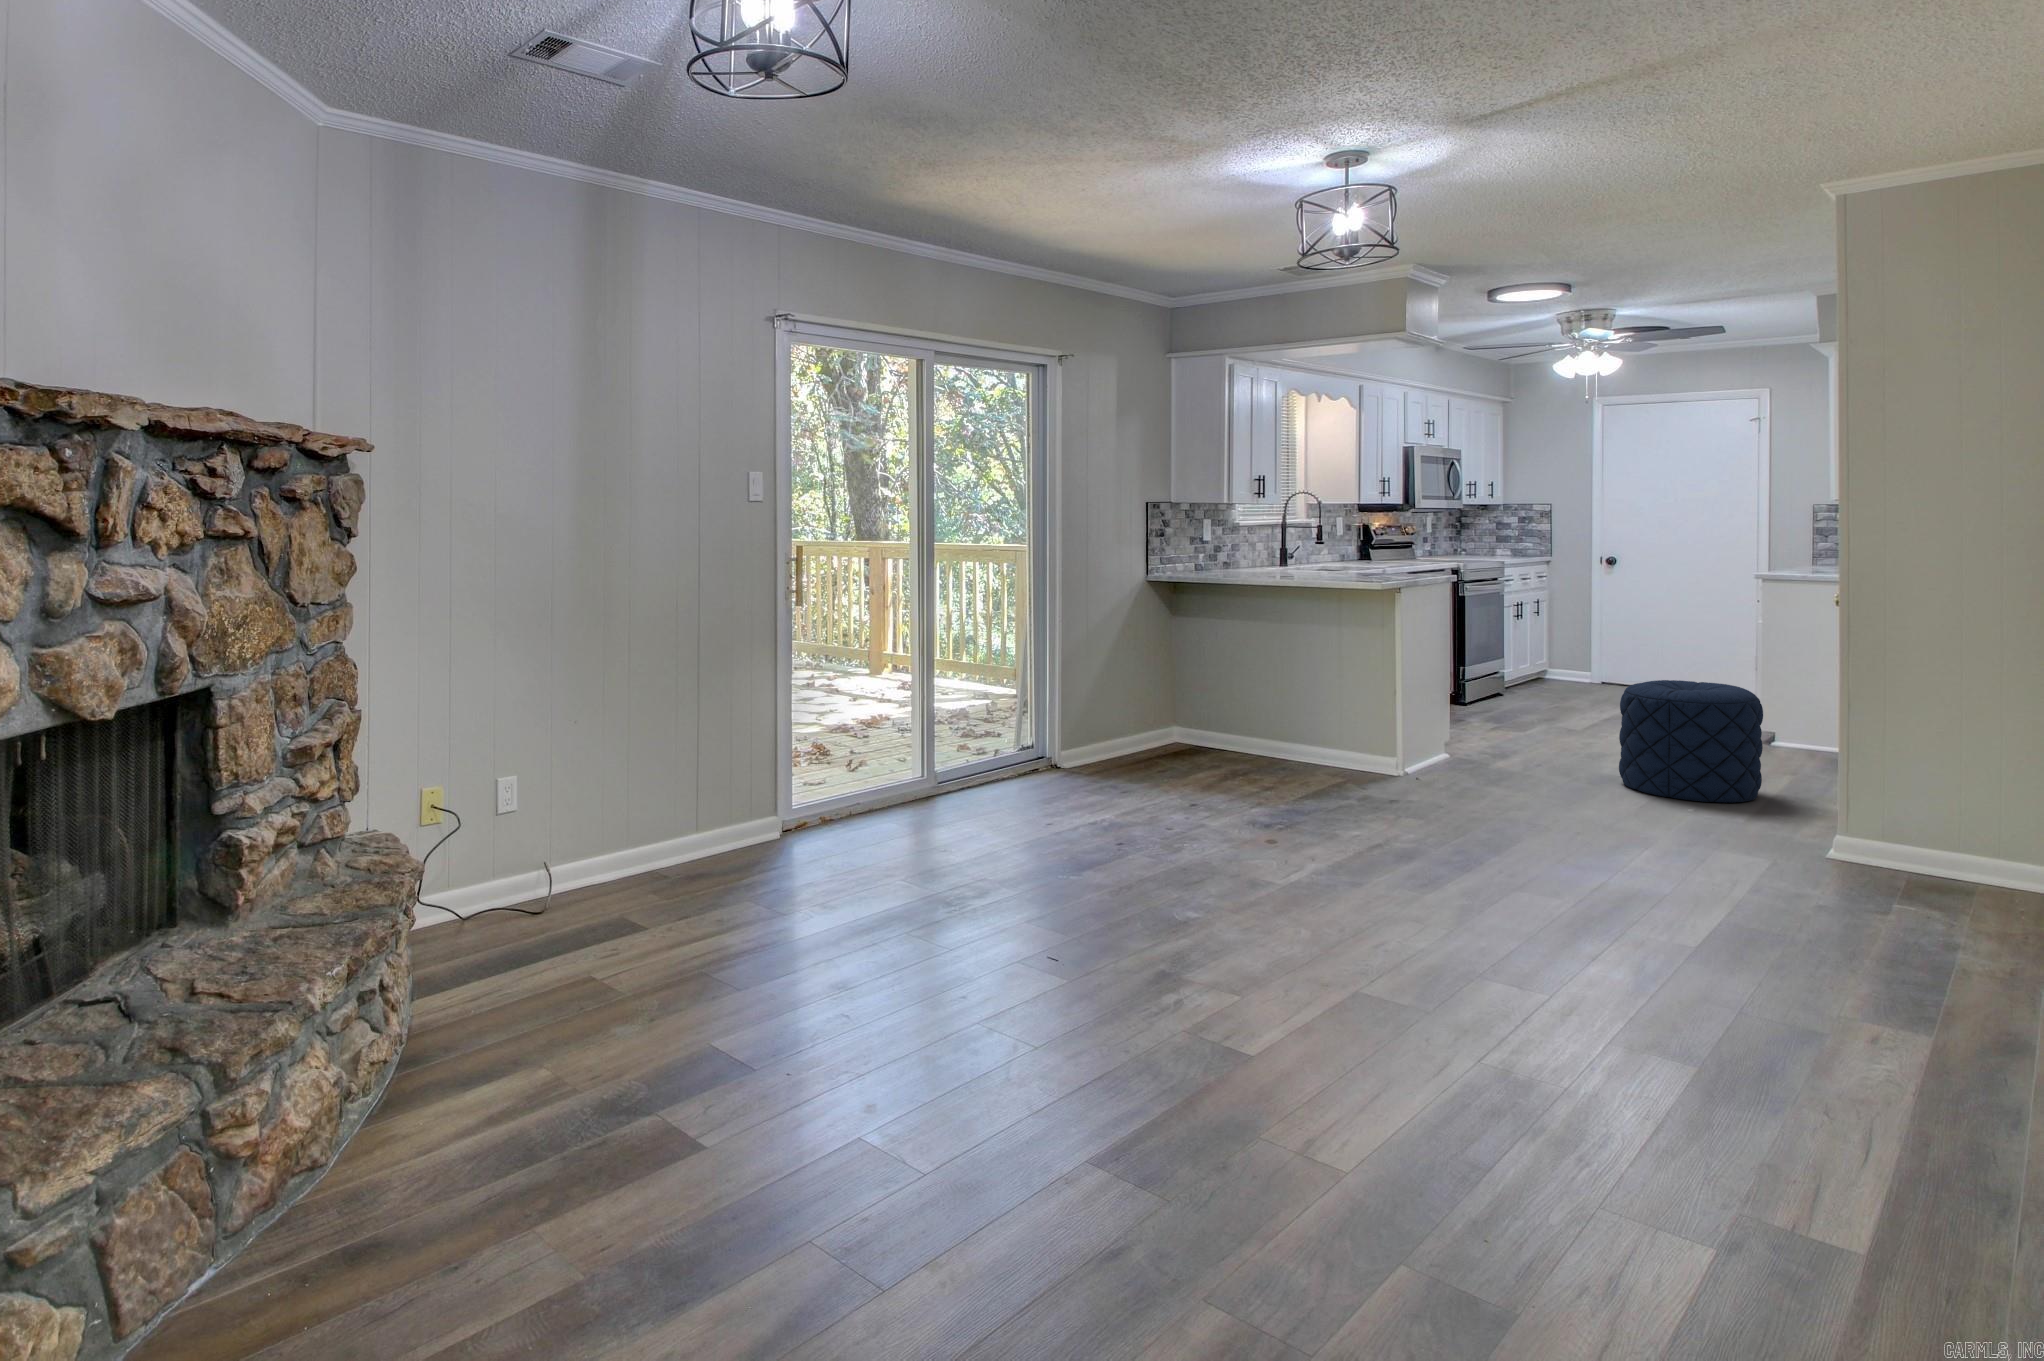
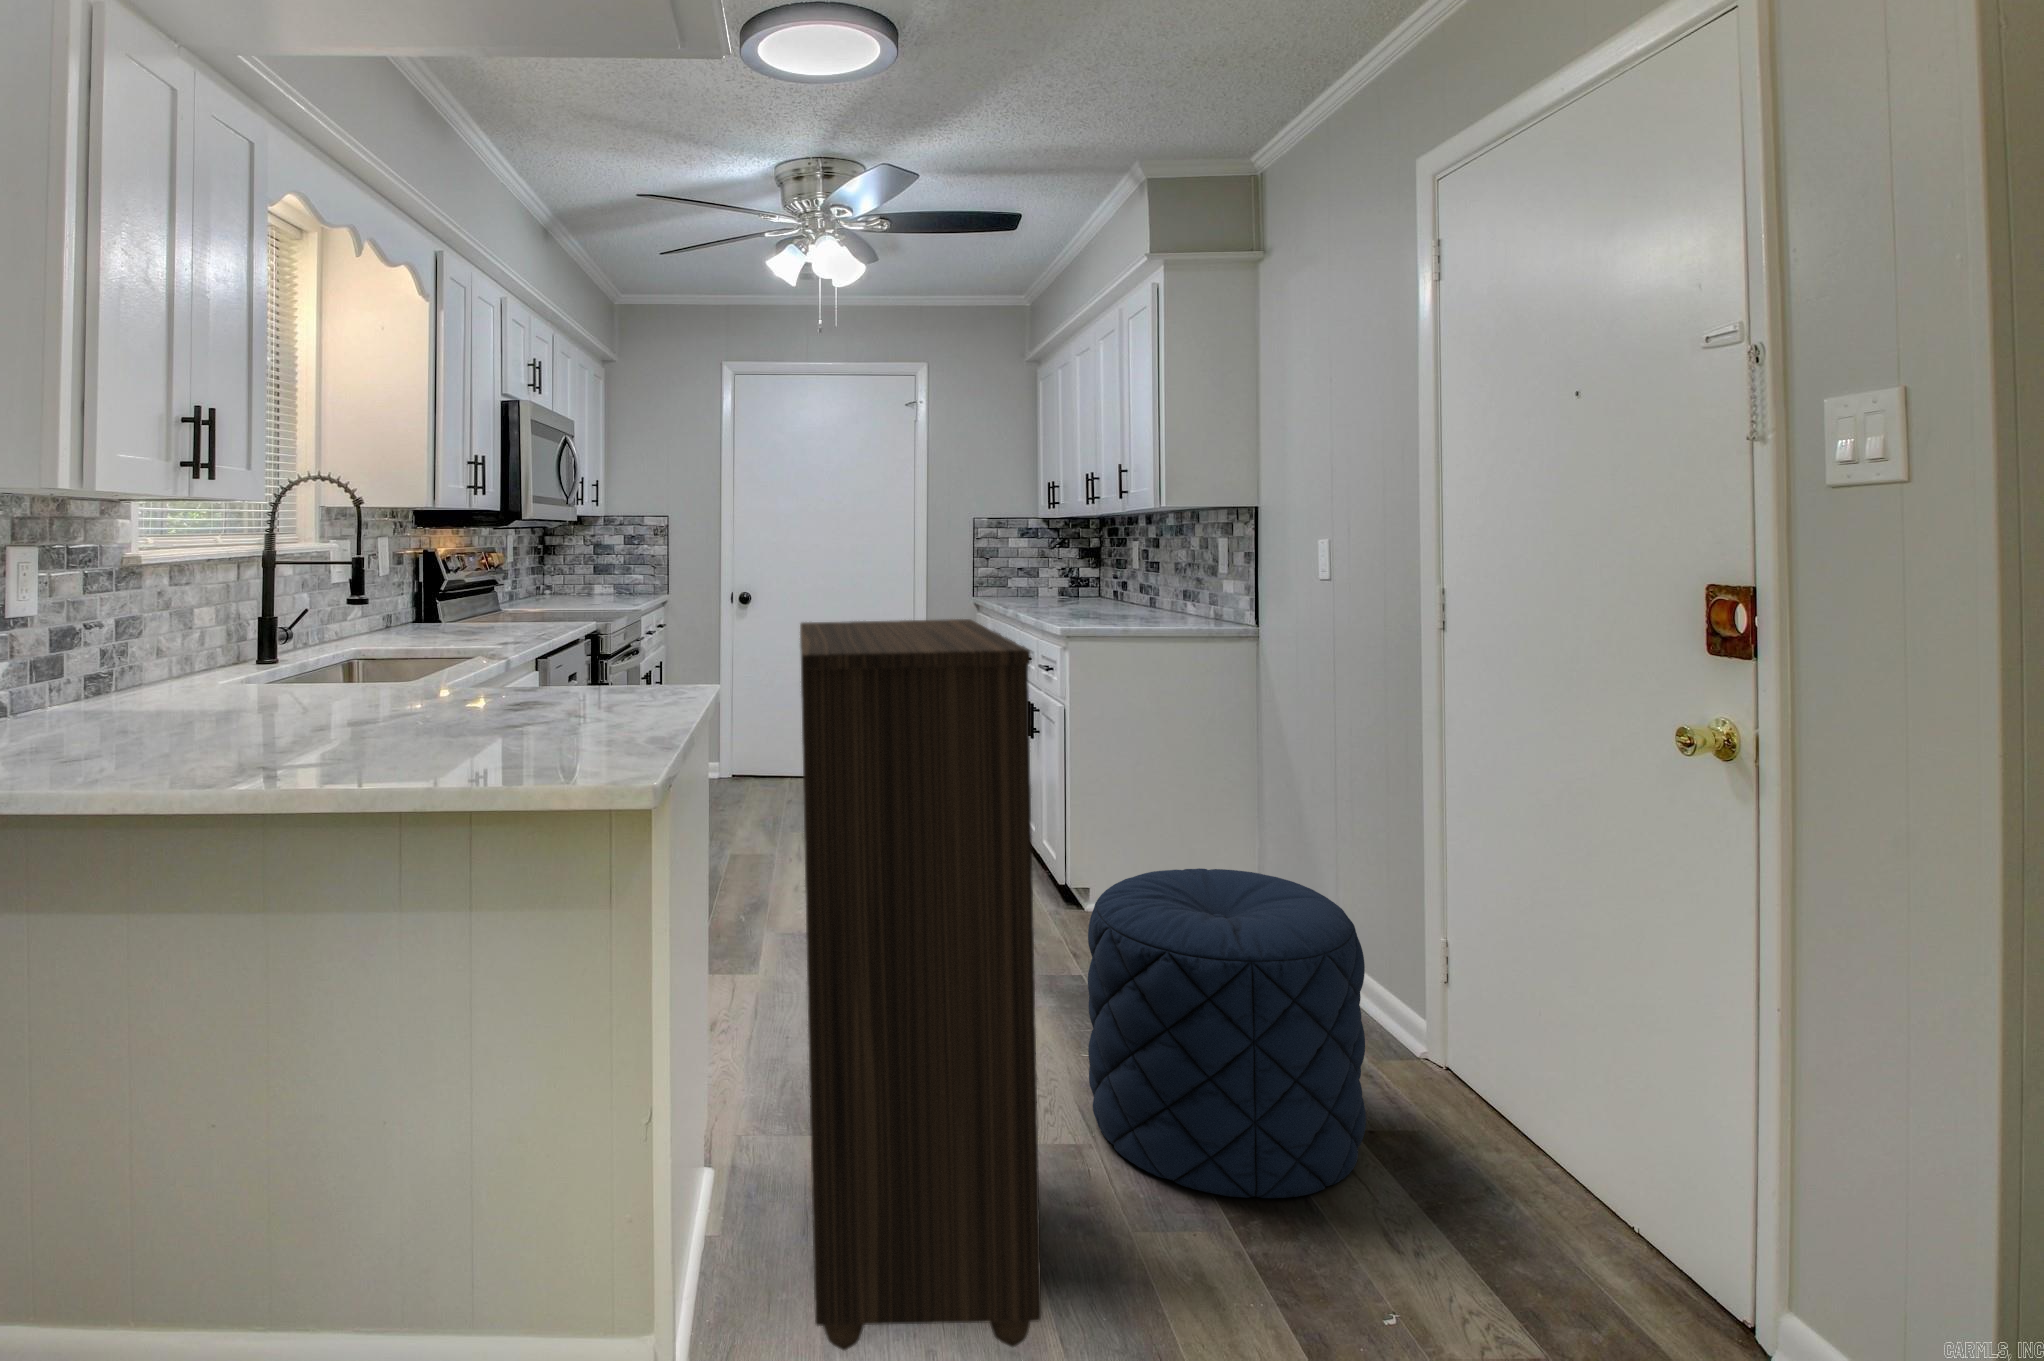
bookshelf: none [1441,556,1561,791] -> present [800,619,1041,1350]

